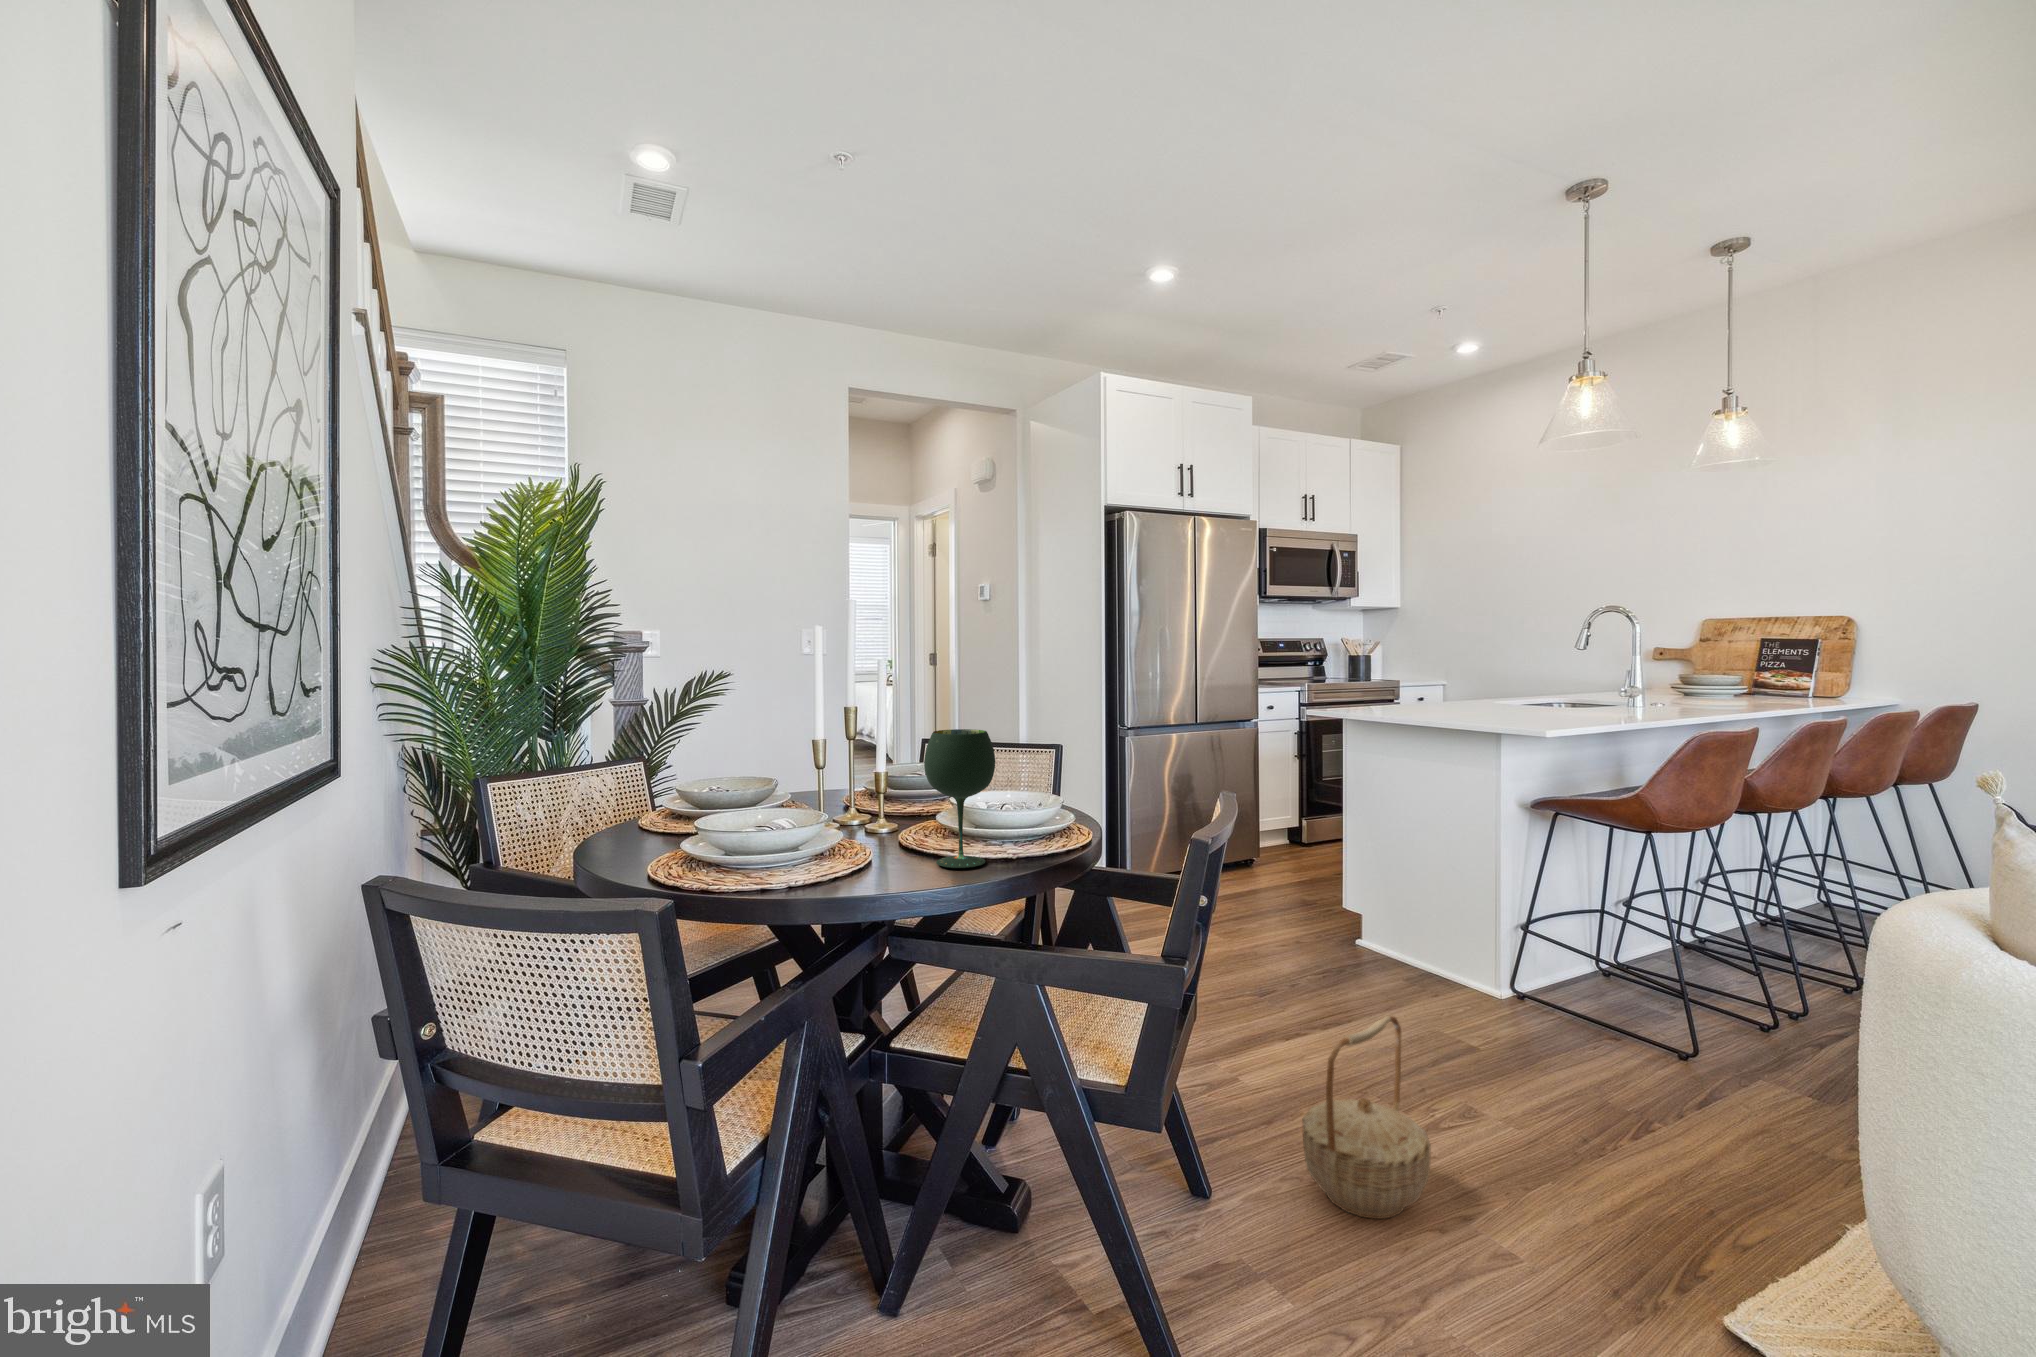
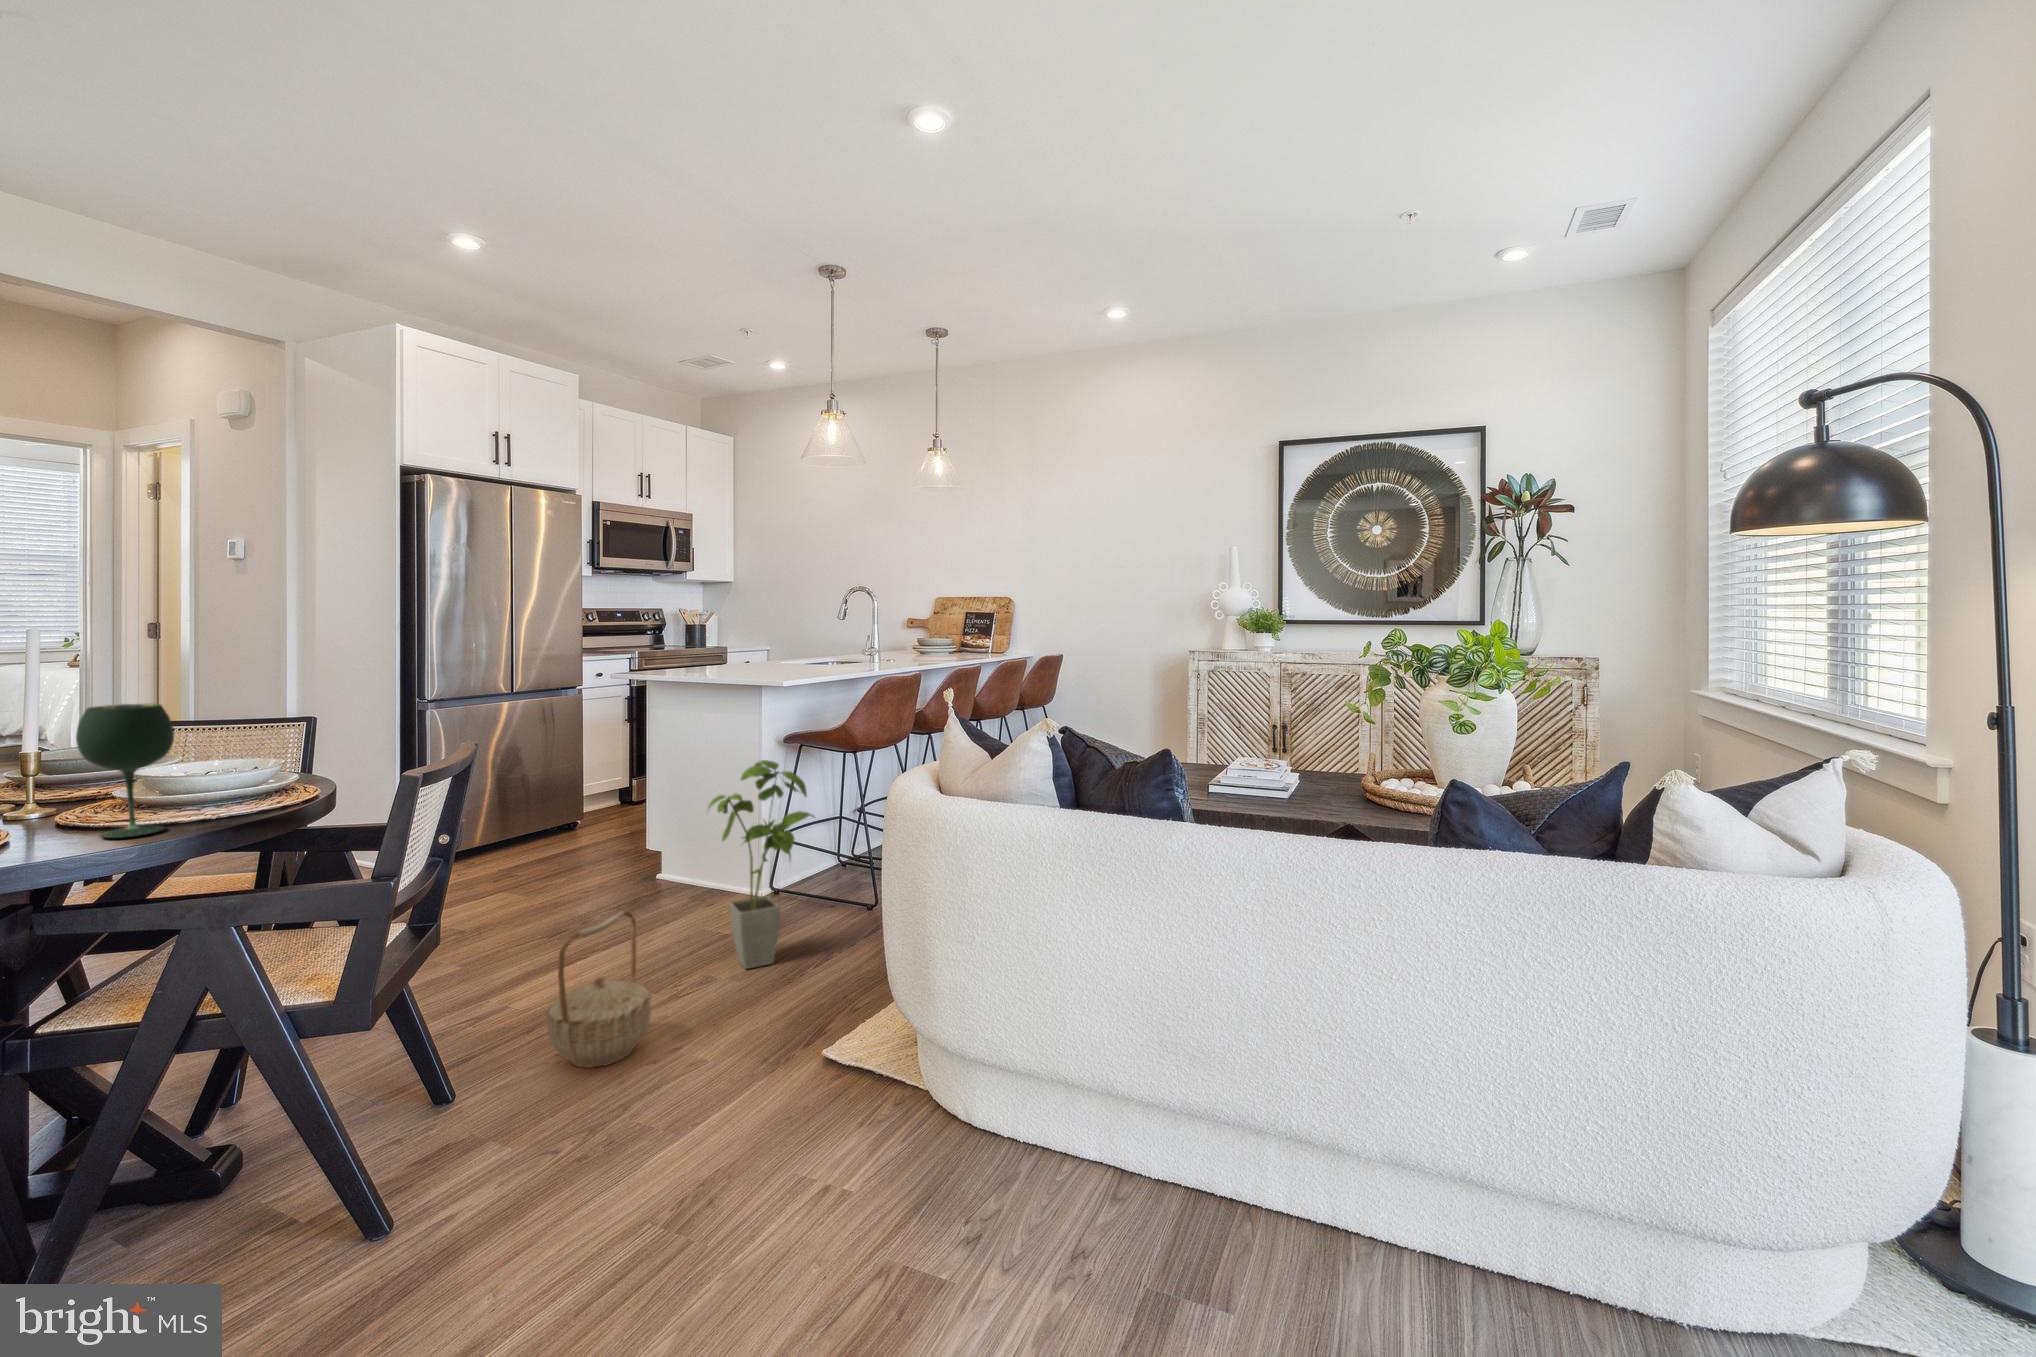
house plant: none [1466,834,1631,1117] -> present [709,760,814,969]

